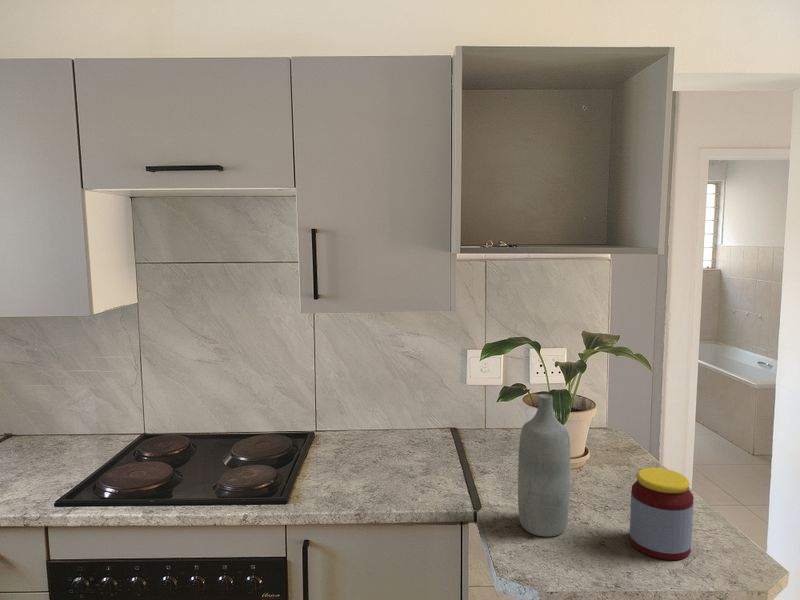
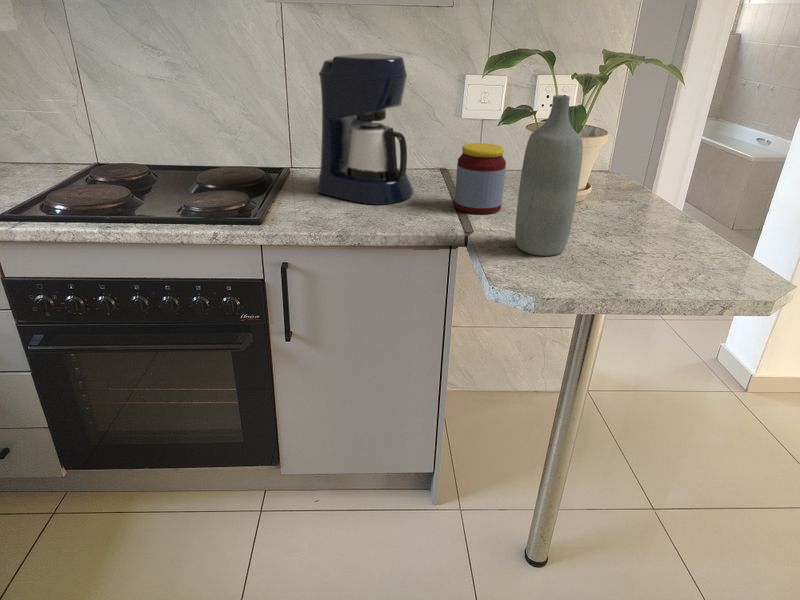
coffee maker: none [338,343,426,476] -> present [316,53,414,205]
jar: present [630,468,694,560] -> present [455,143,506,214]

